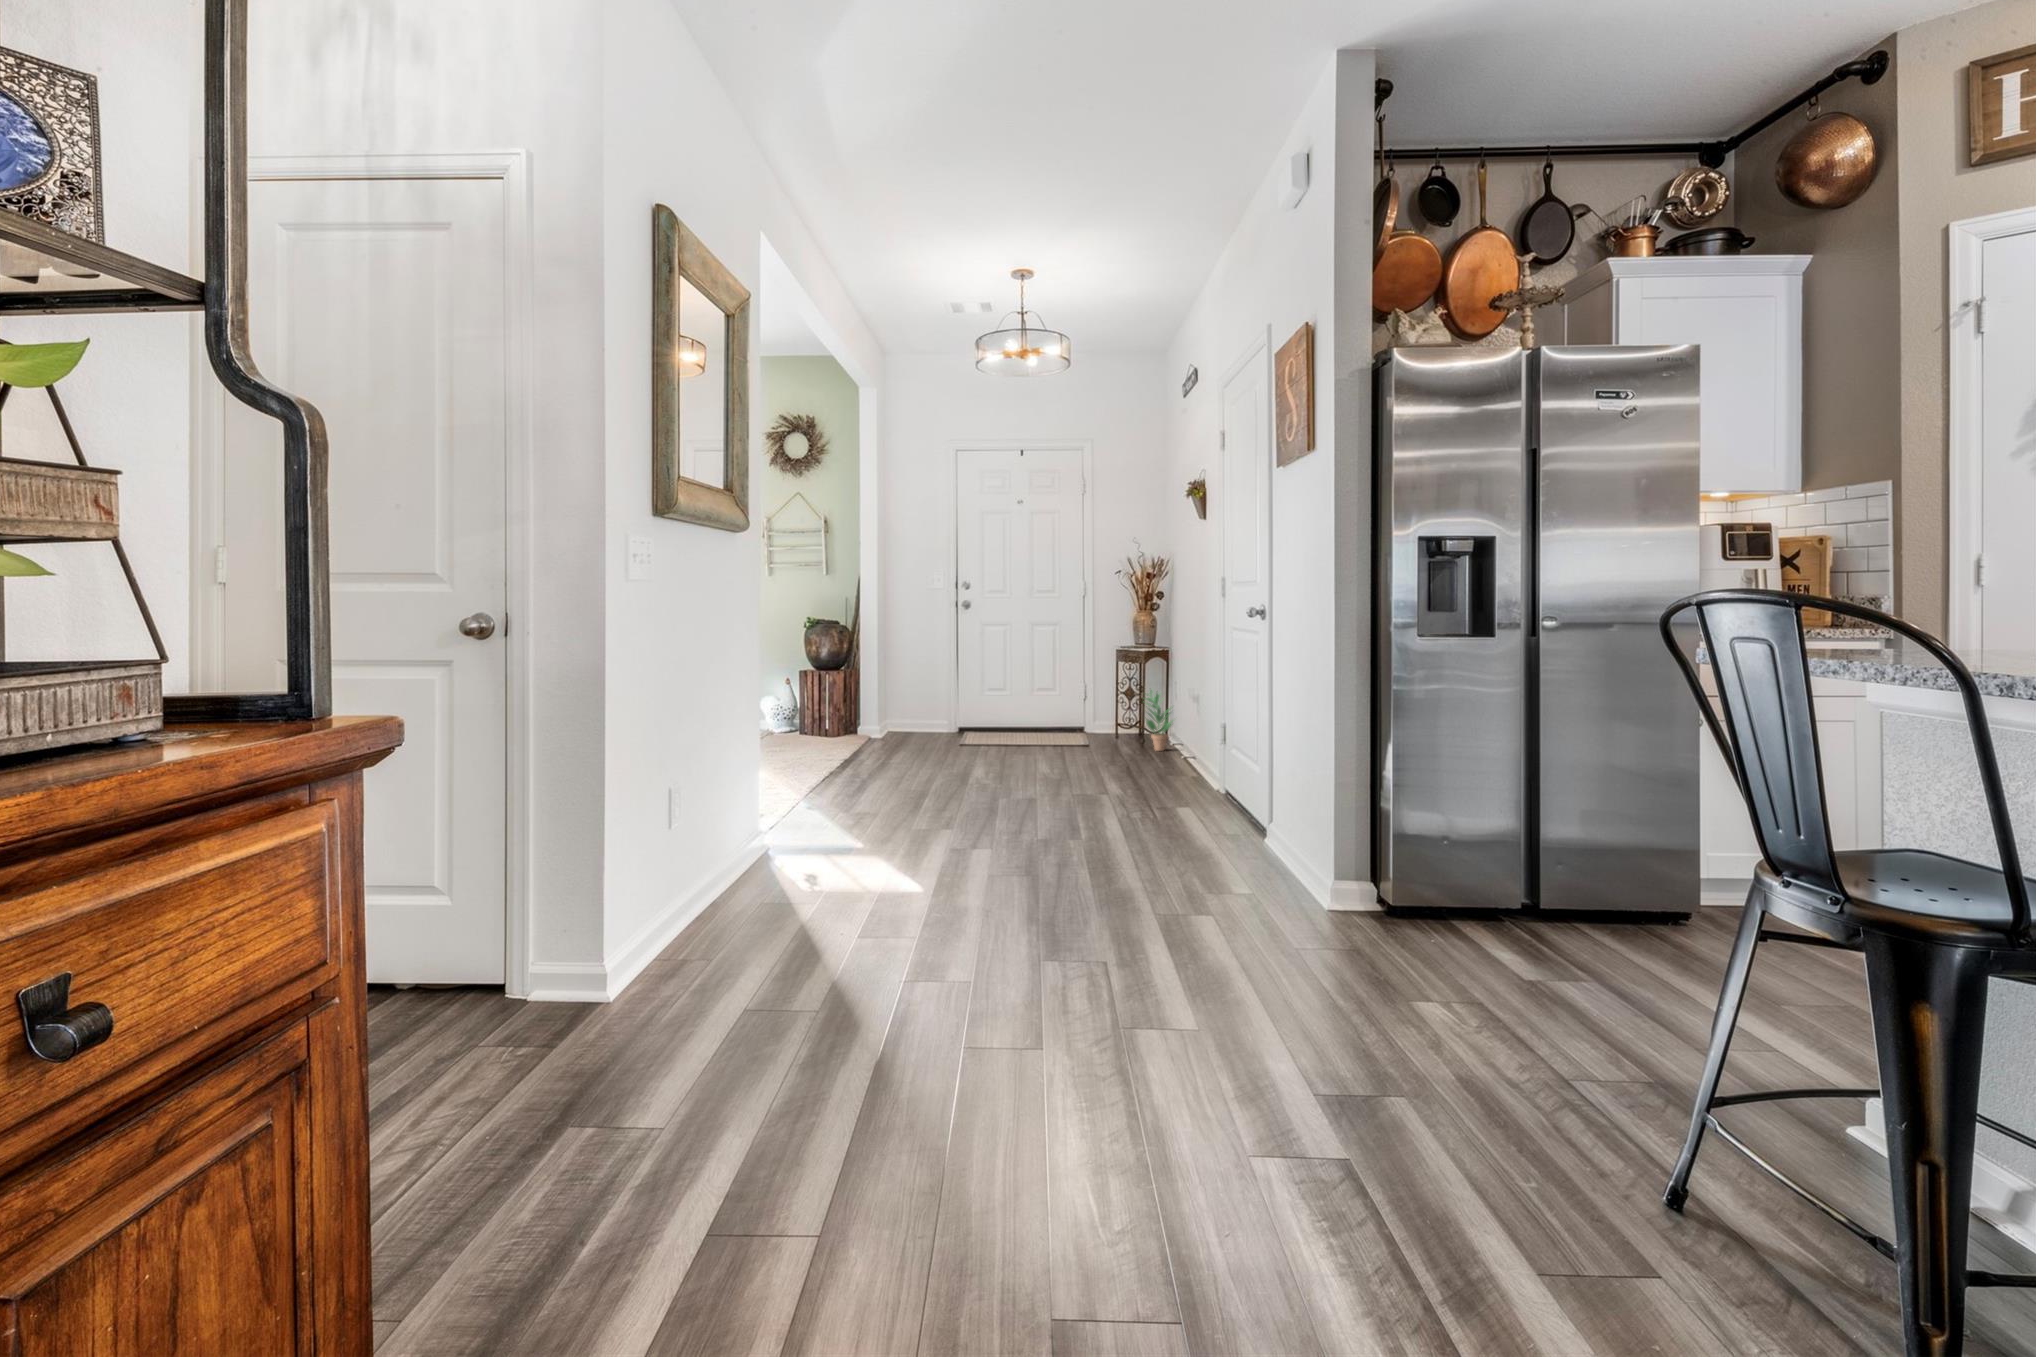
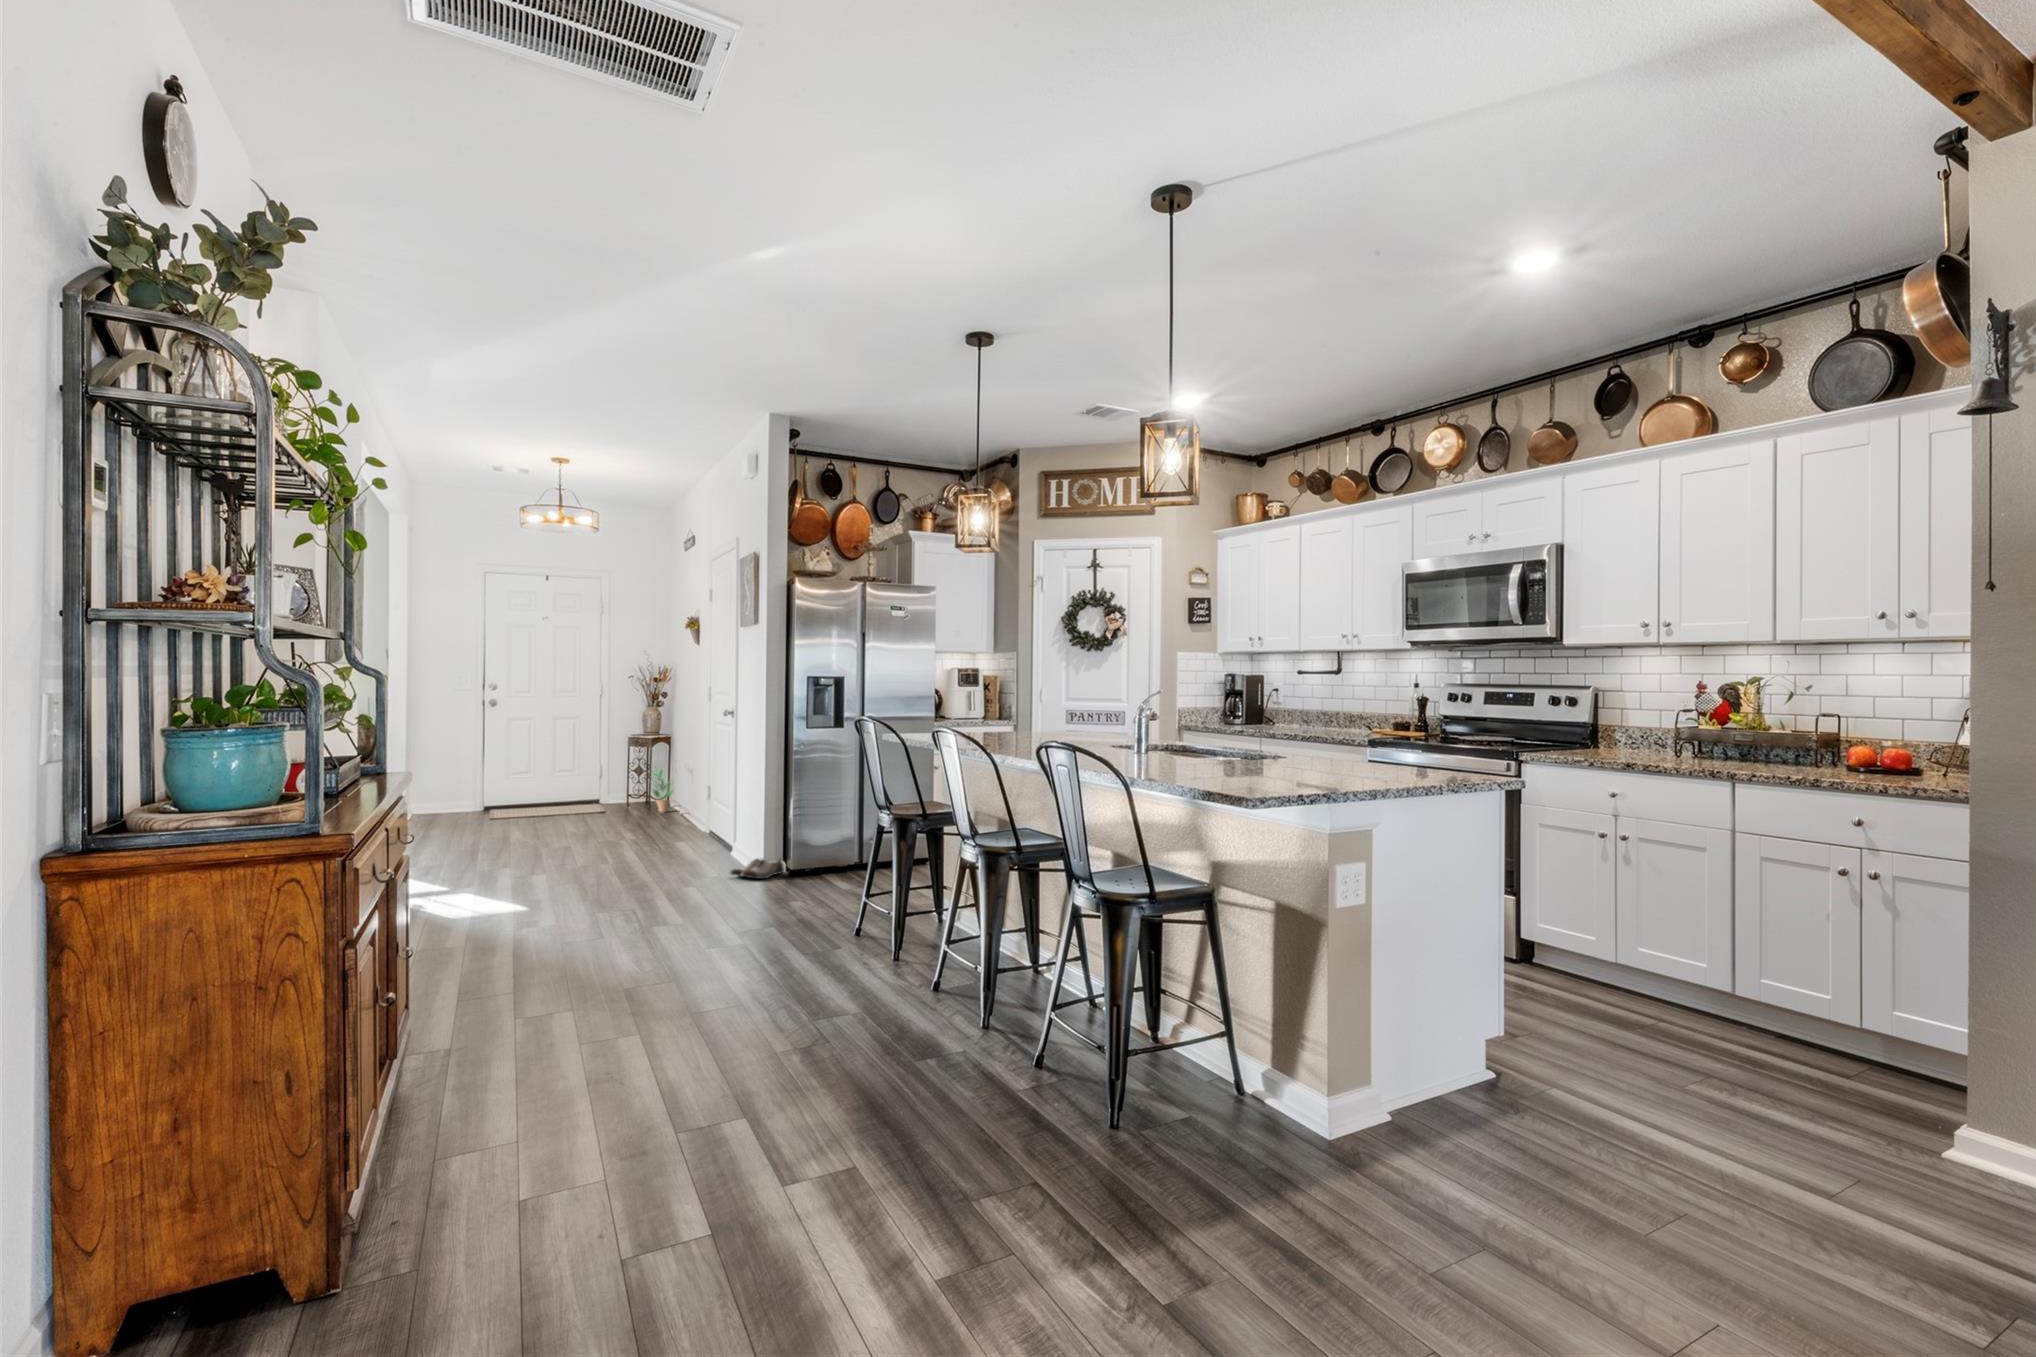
shoe: none [1272,871,1374,920] -> present [730,858,784,879]

